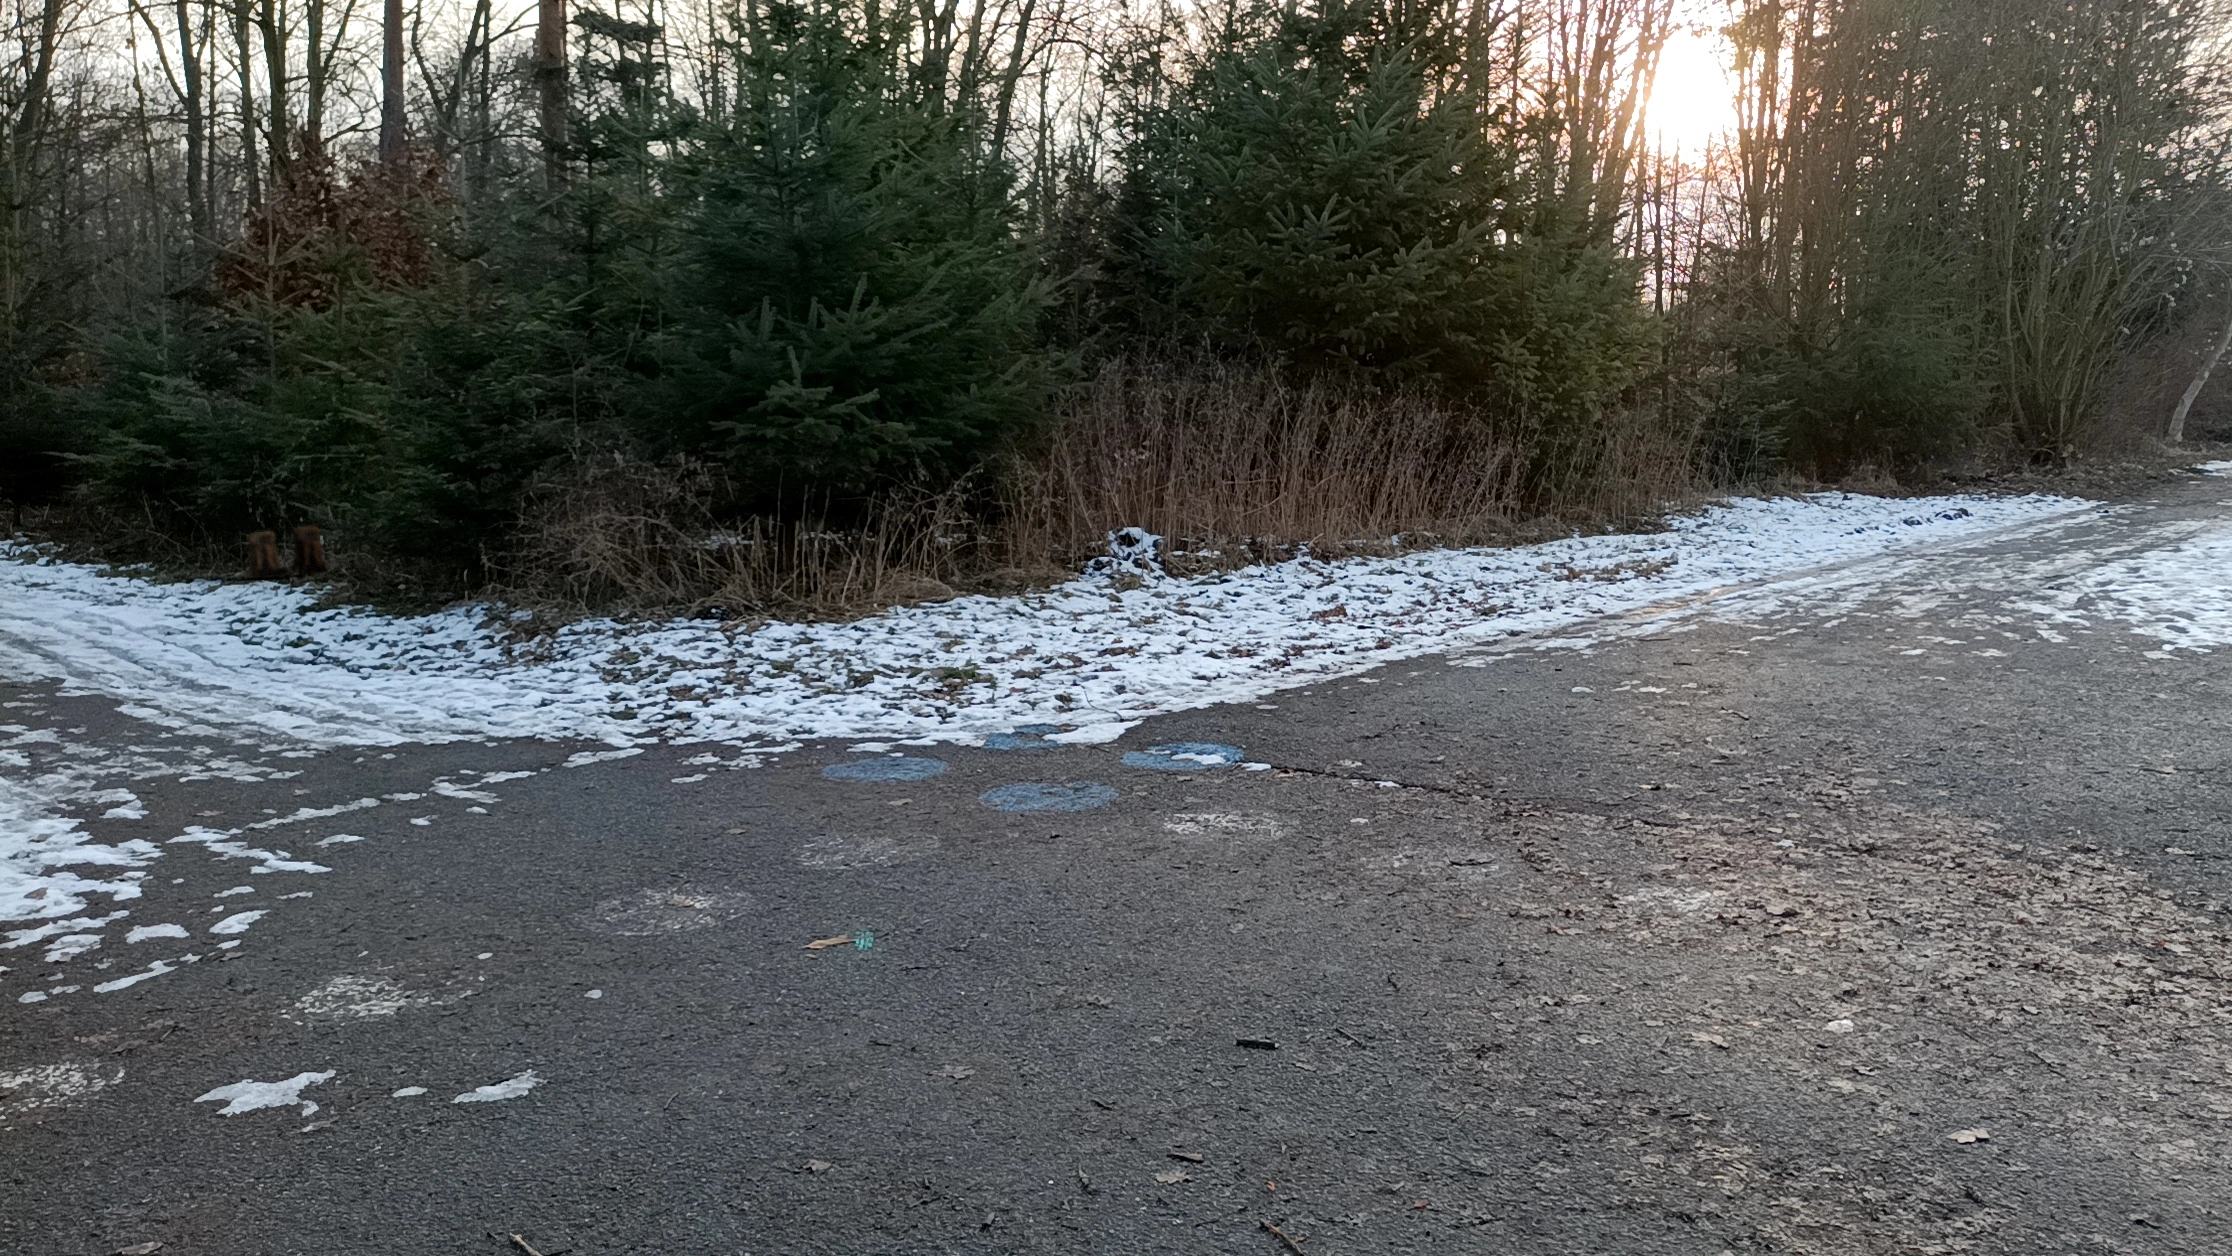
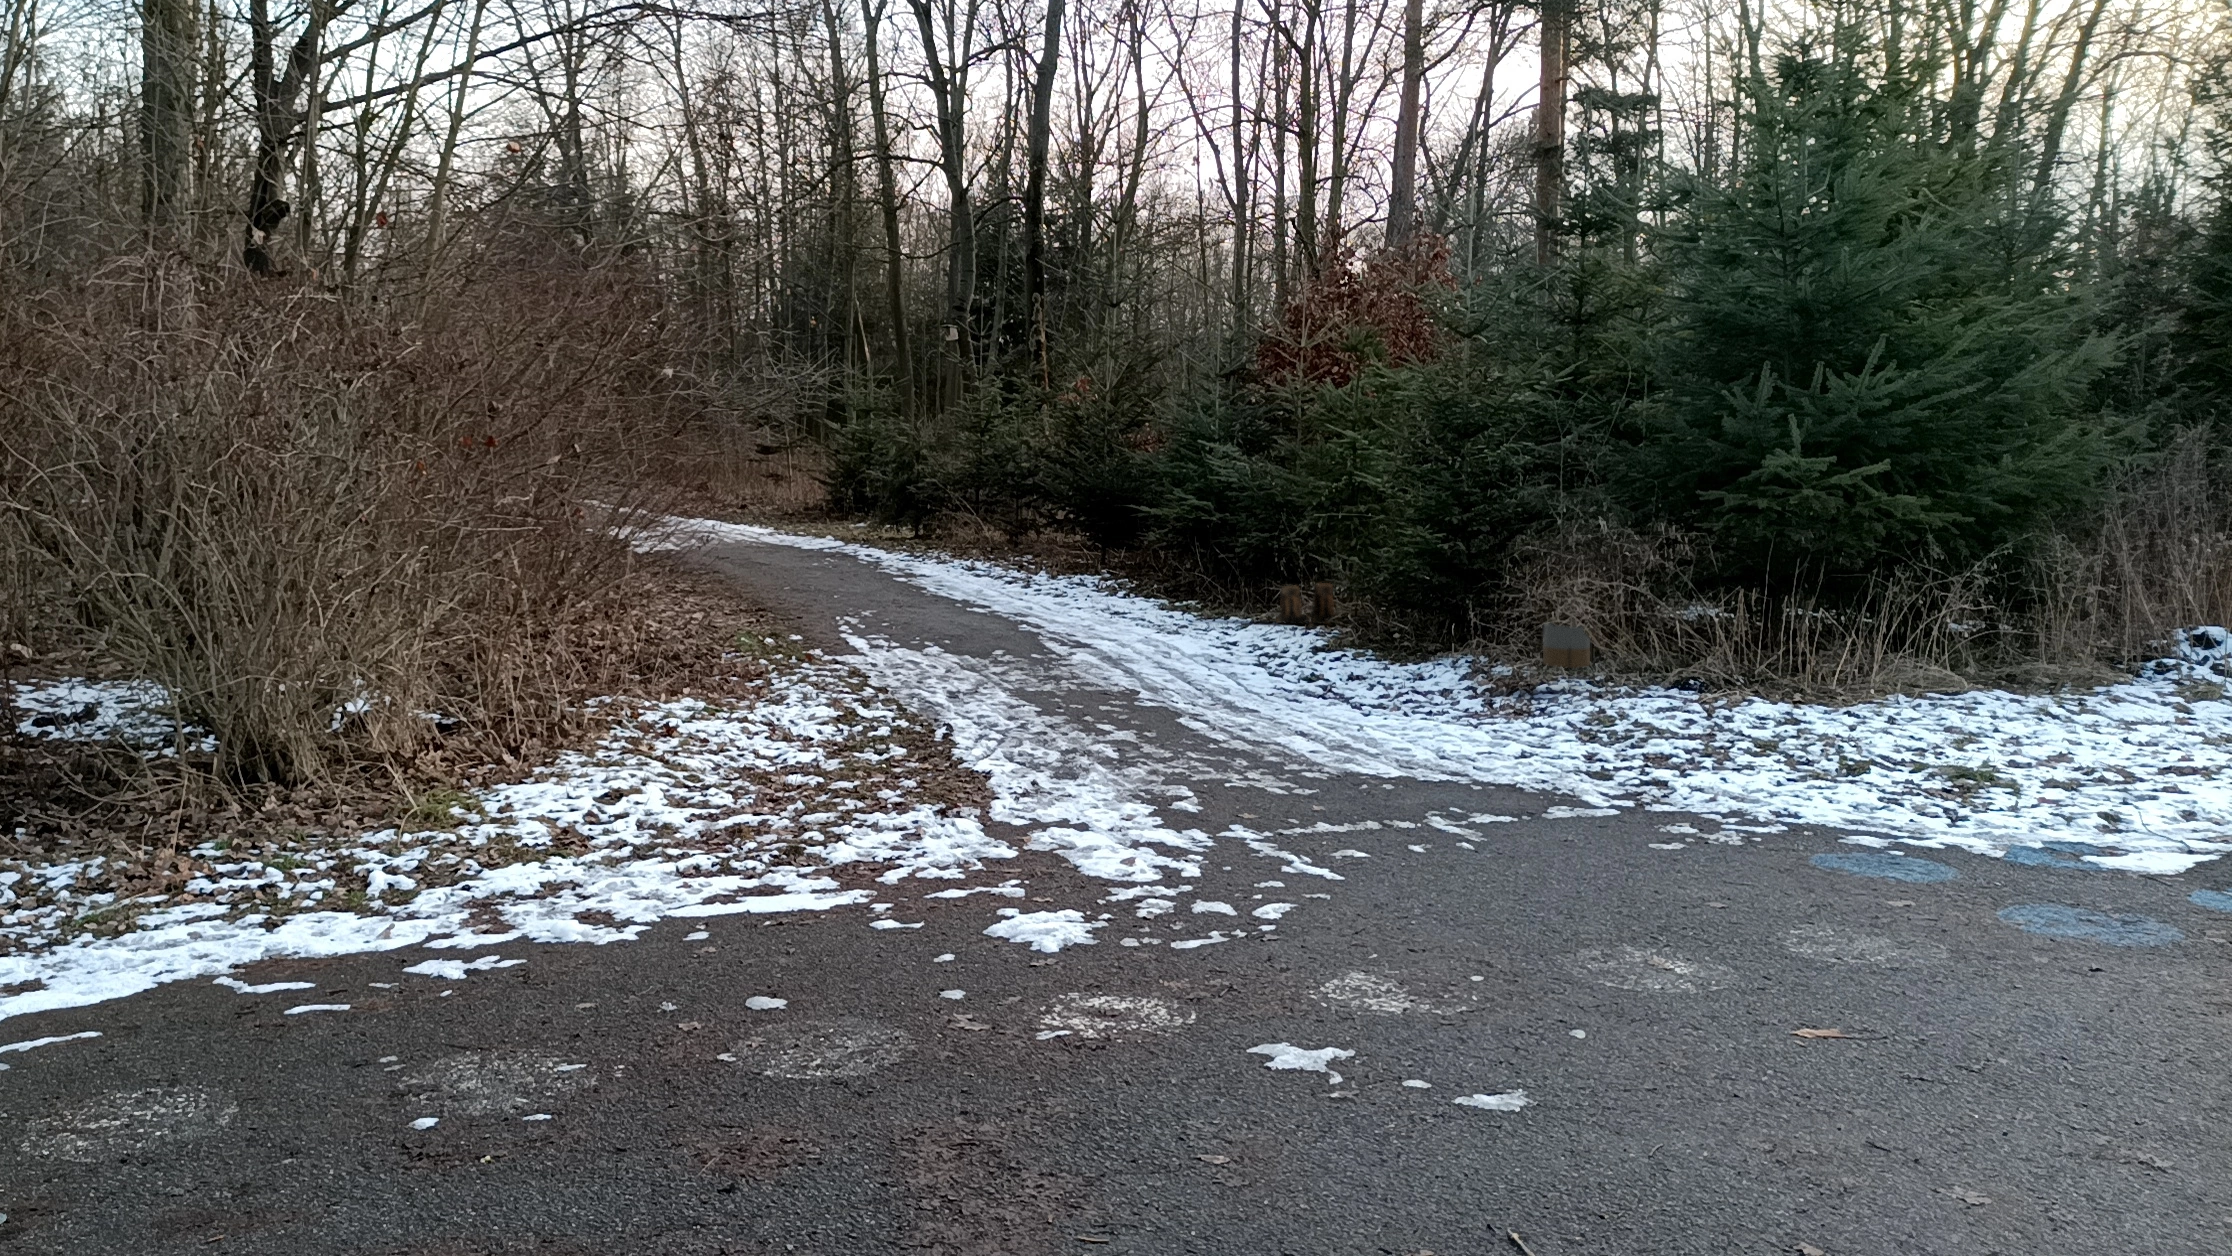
planter: none [570,557,621,629] -> present [1543,623,1590,670]

